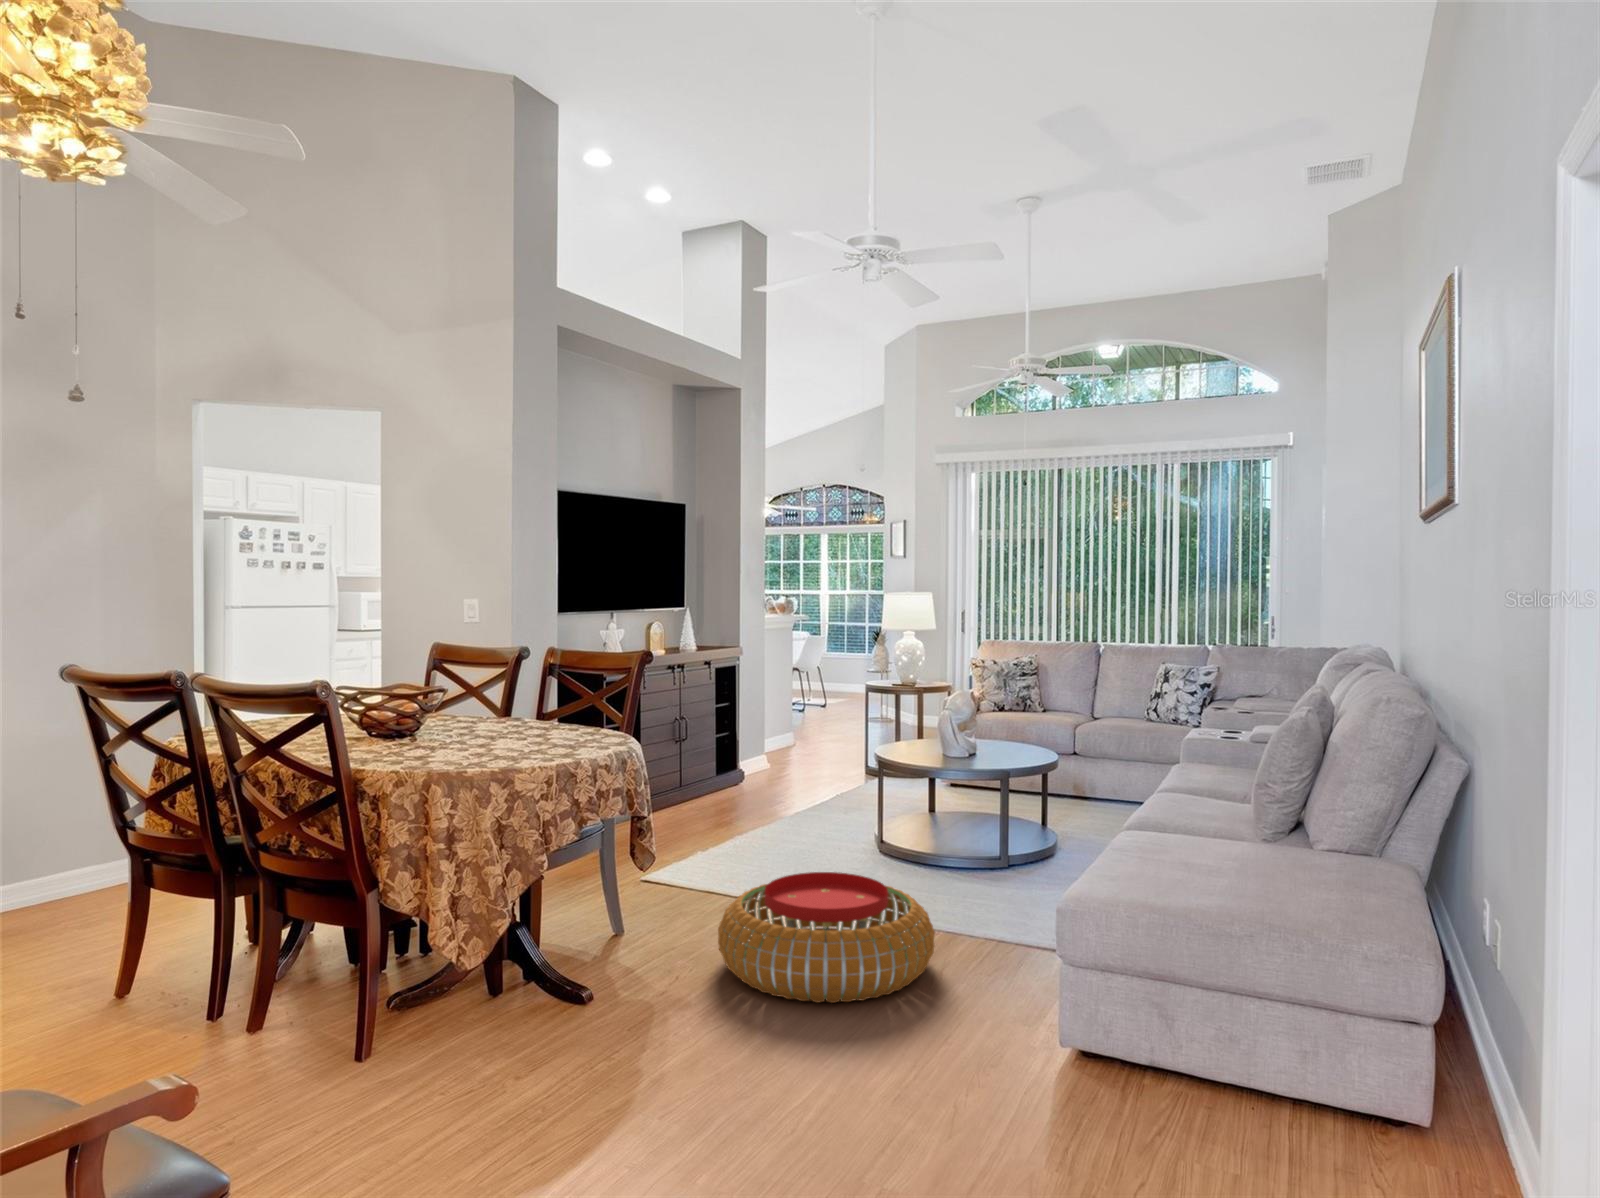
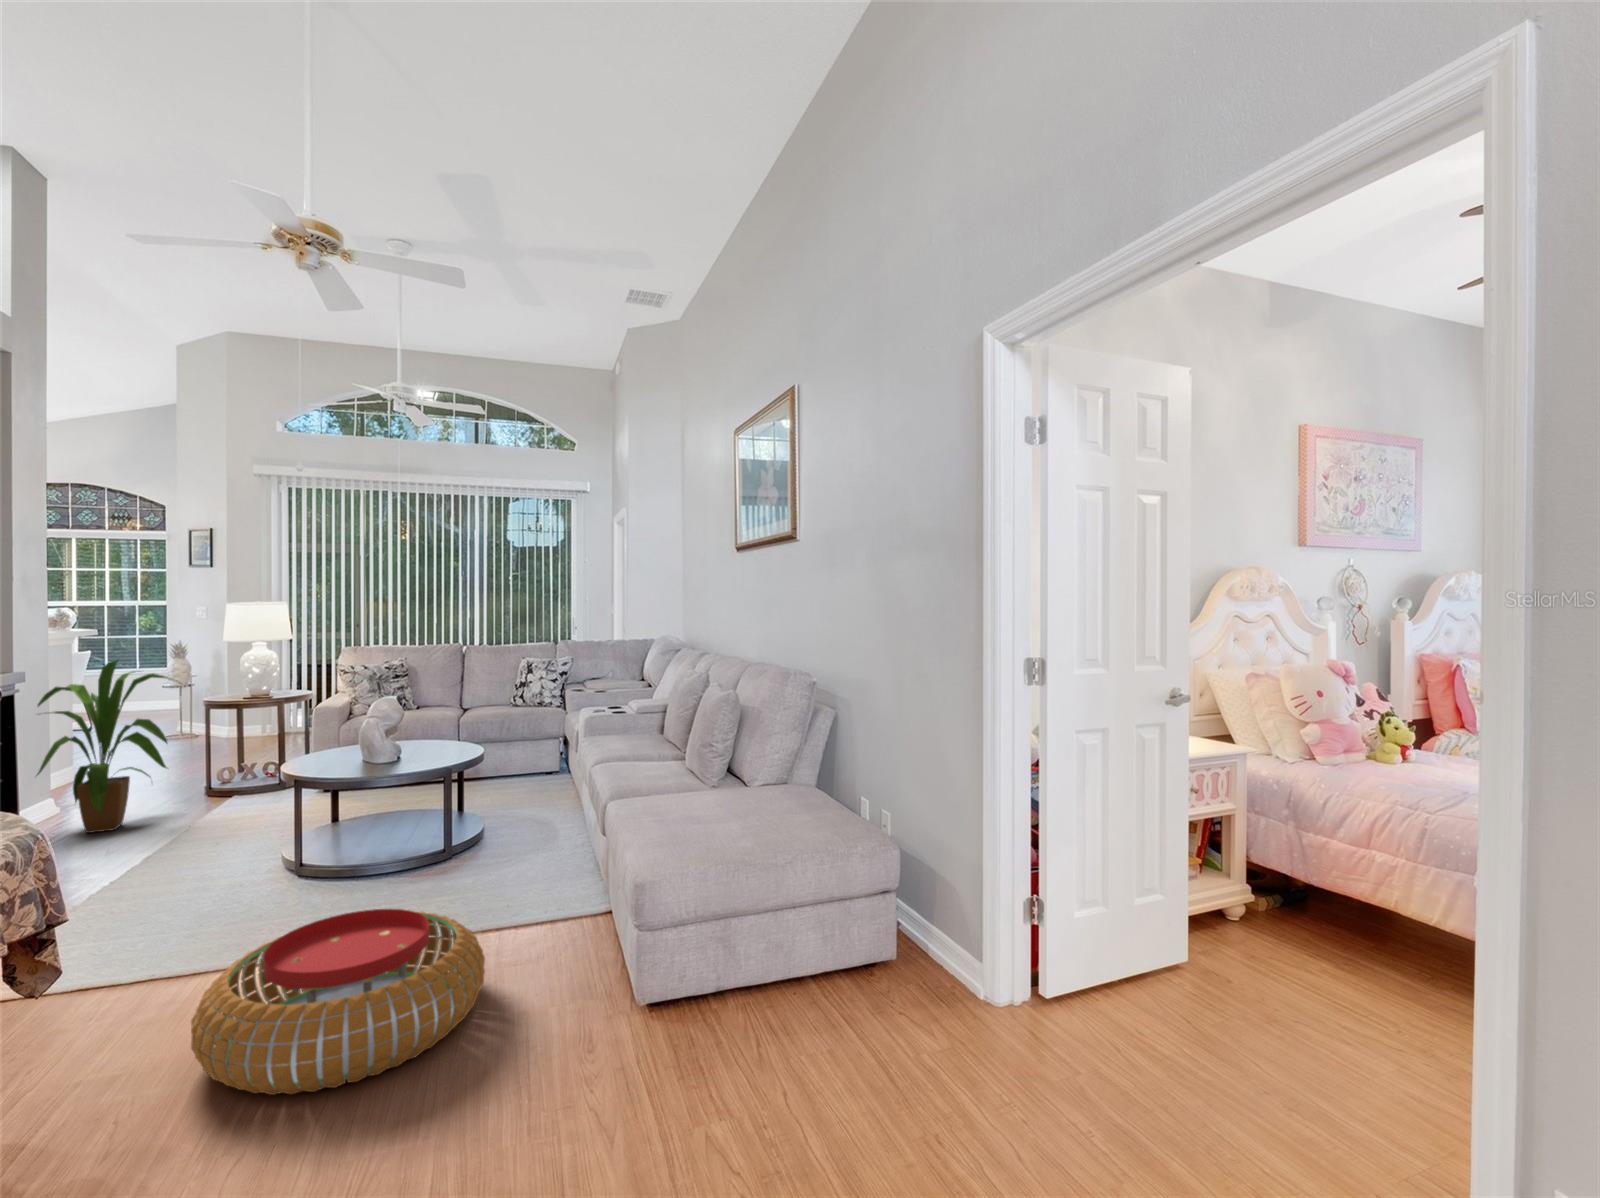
house plant: none [741,640,835,786] -> present [37,659,179,833]

